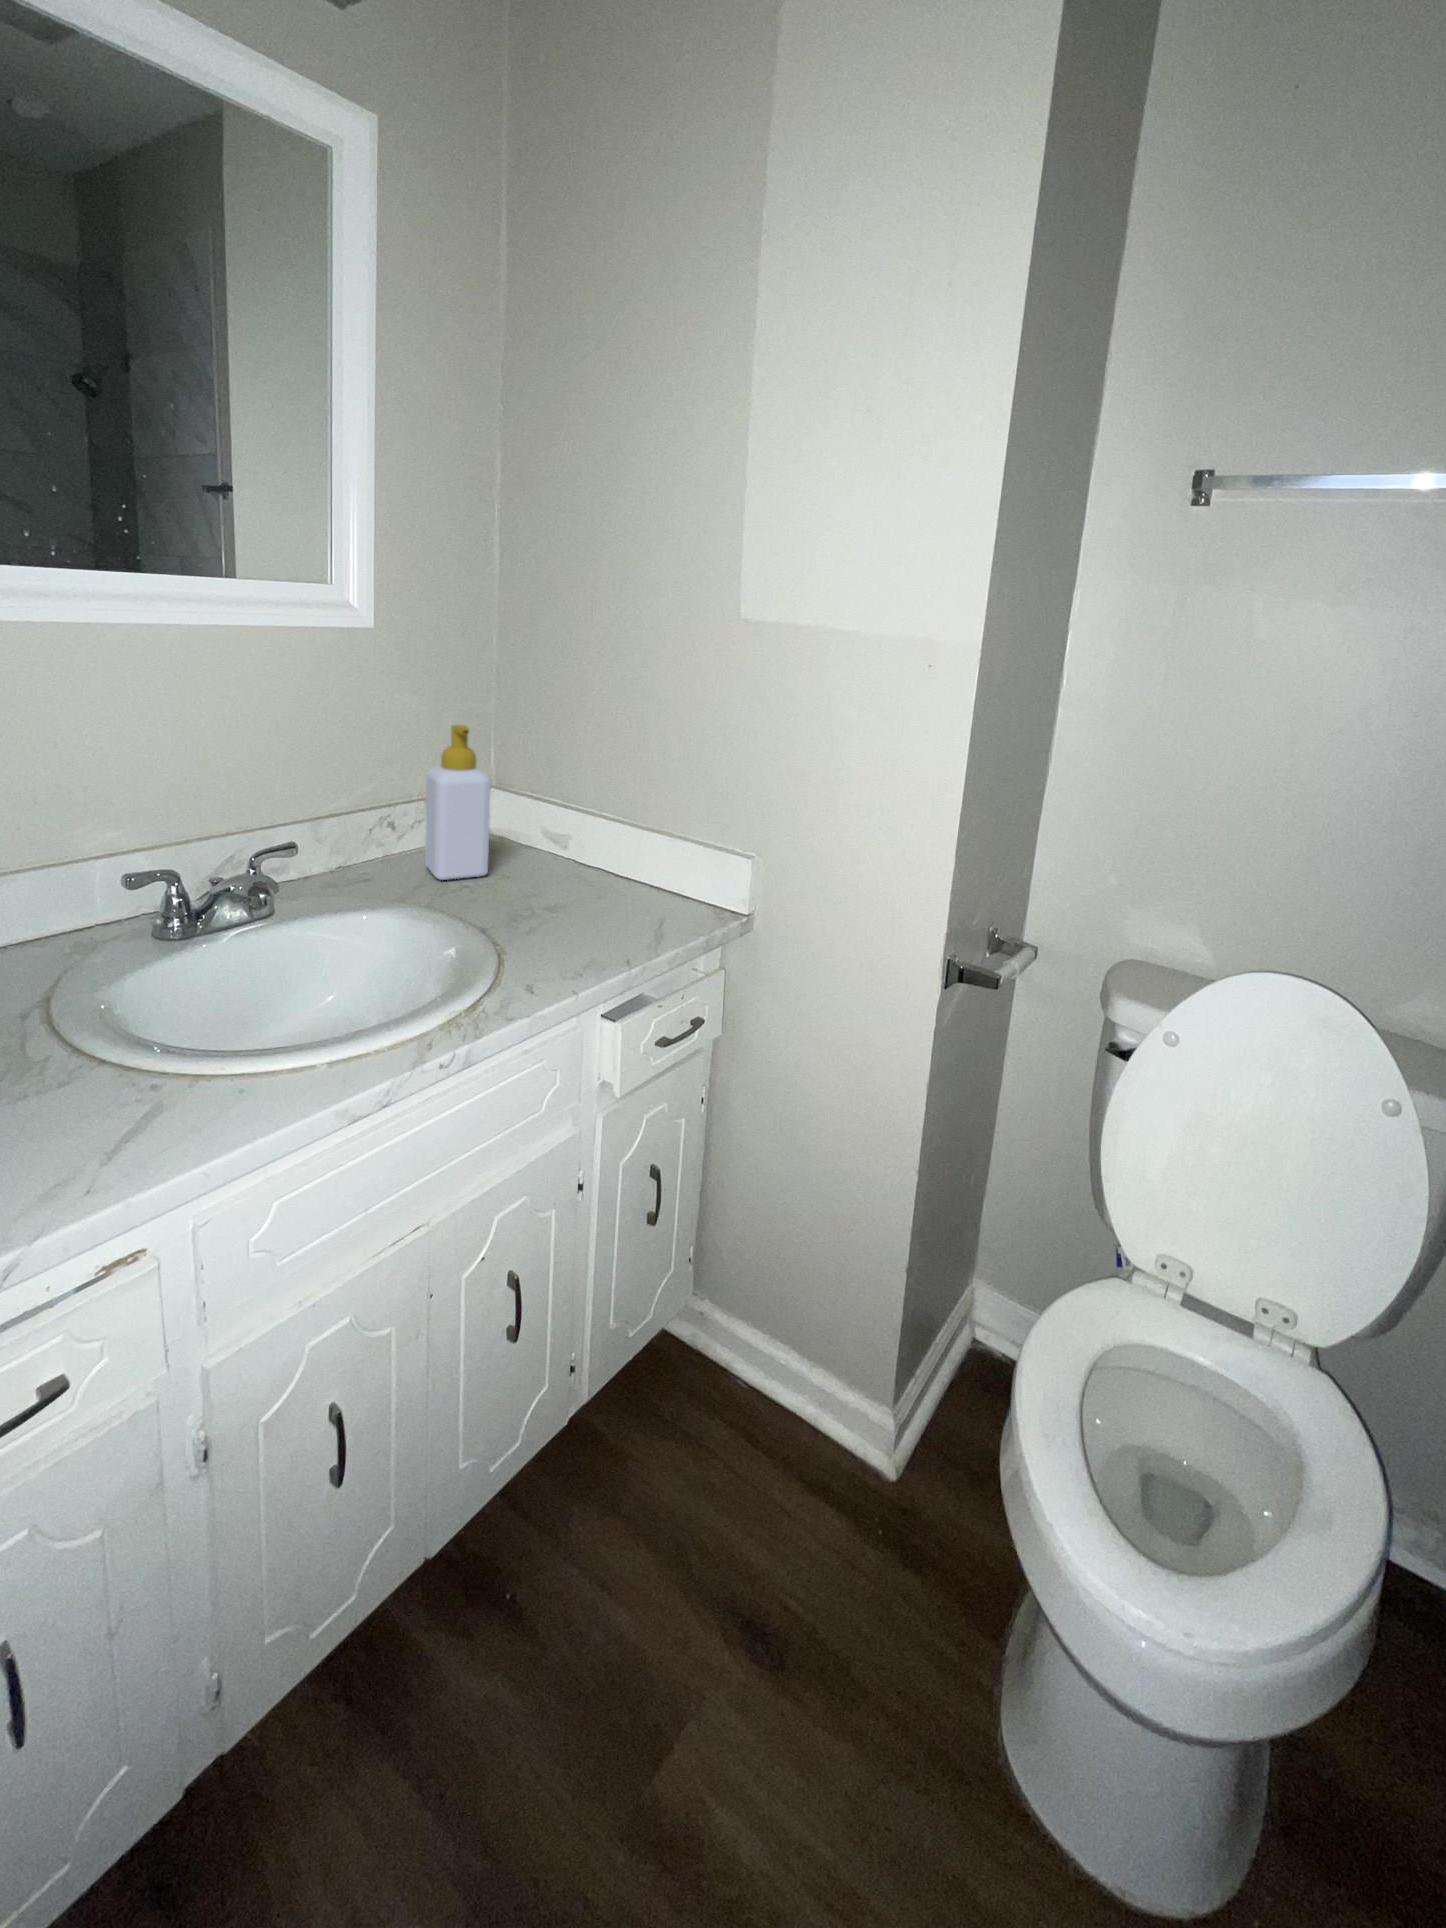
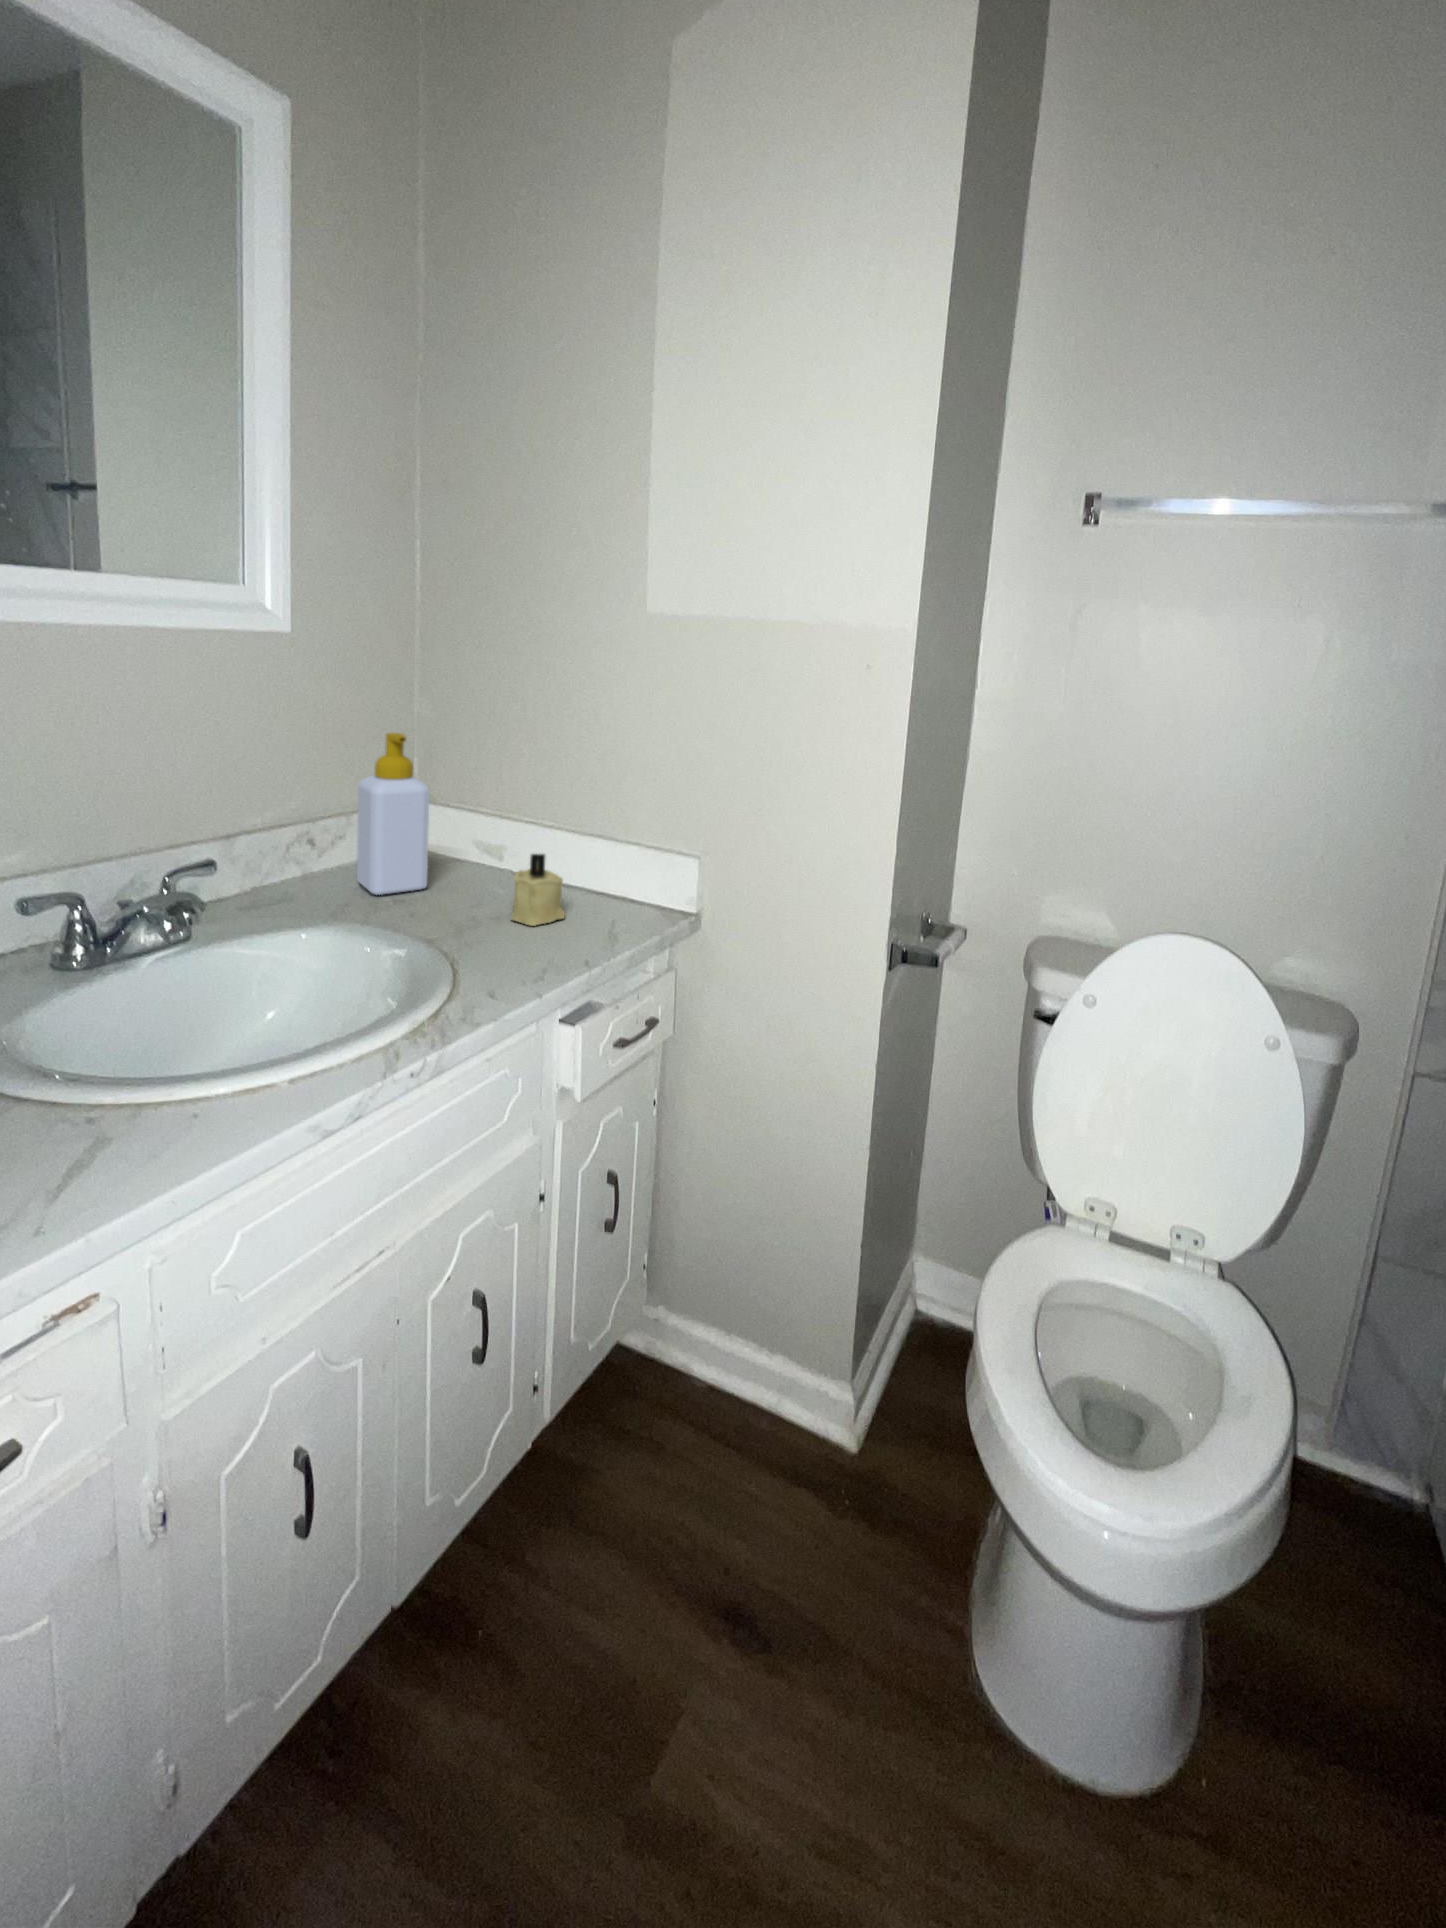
candle: none [560,847,613,919] -> present [511,854,565,926]

